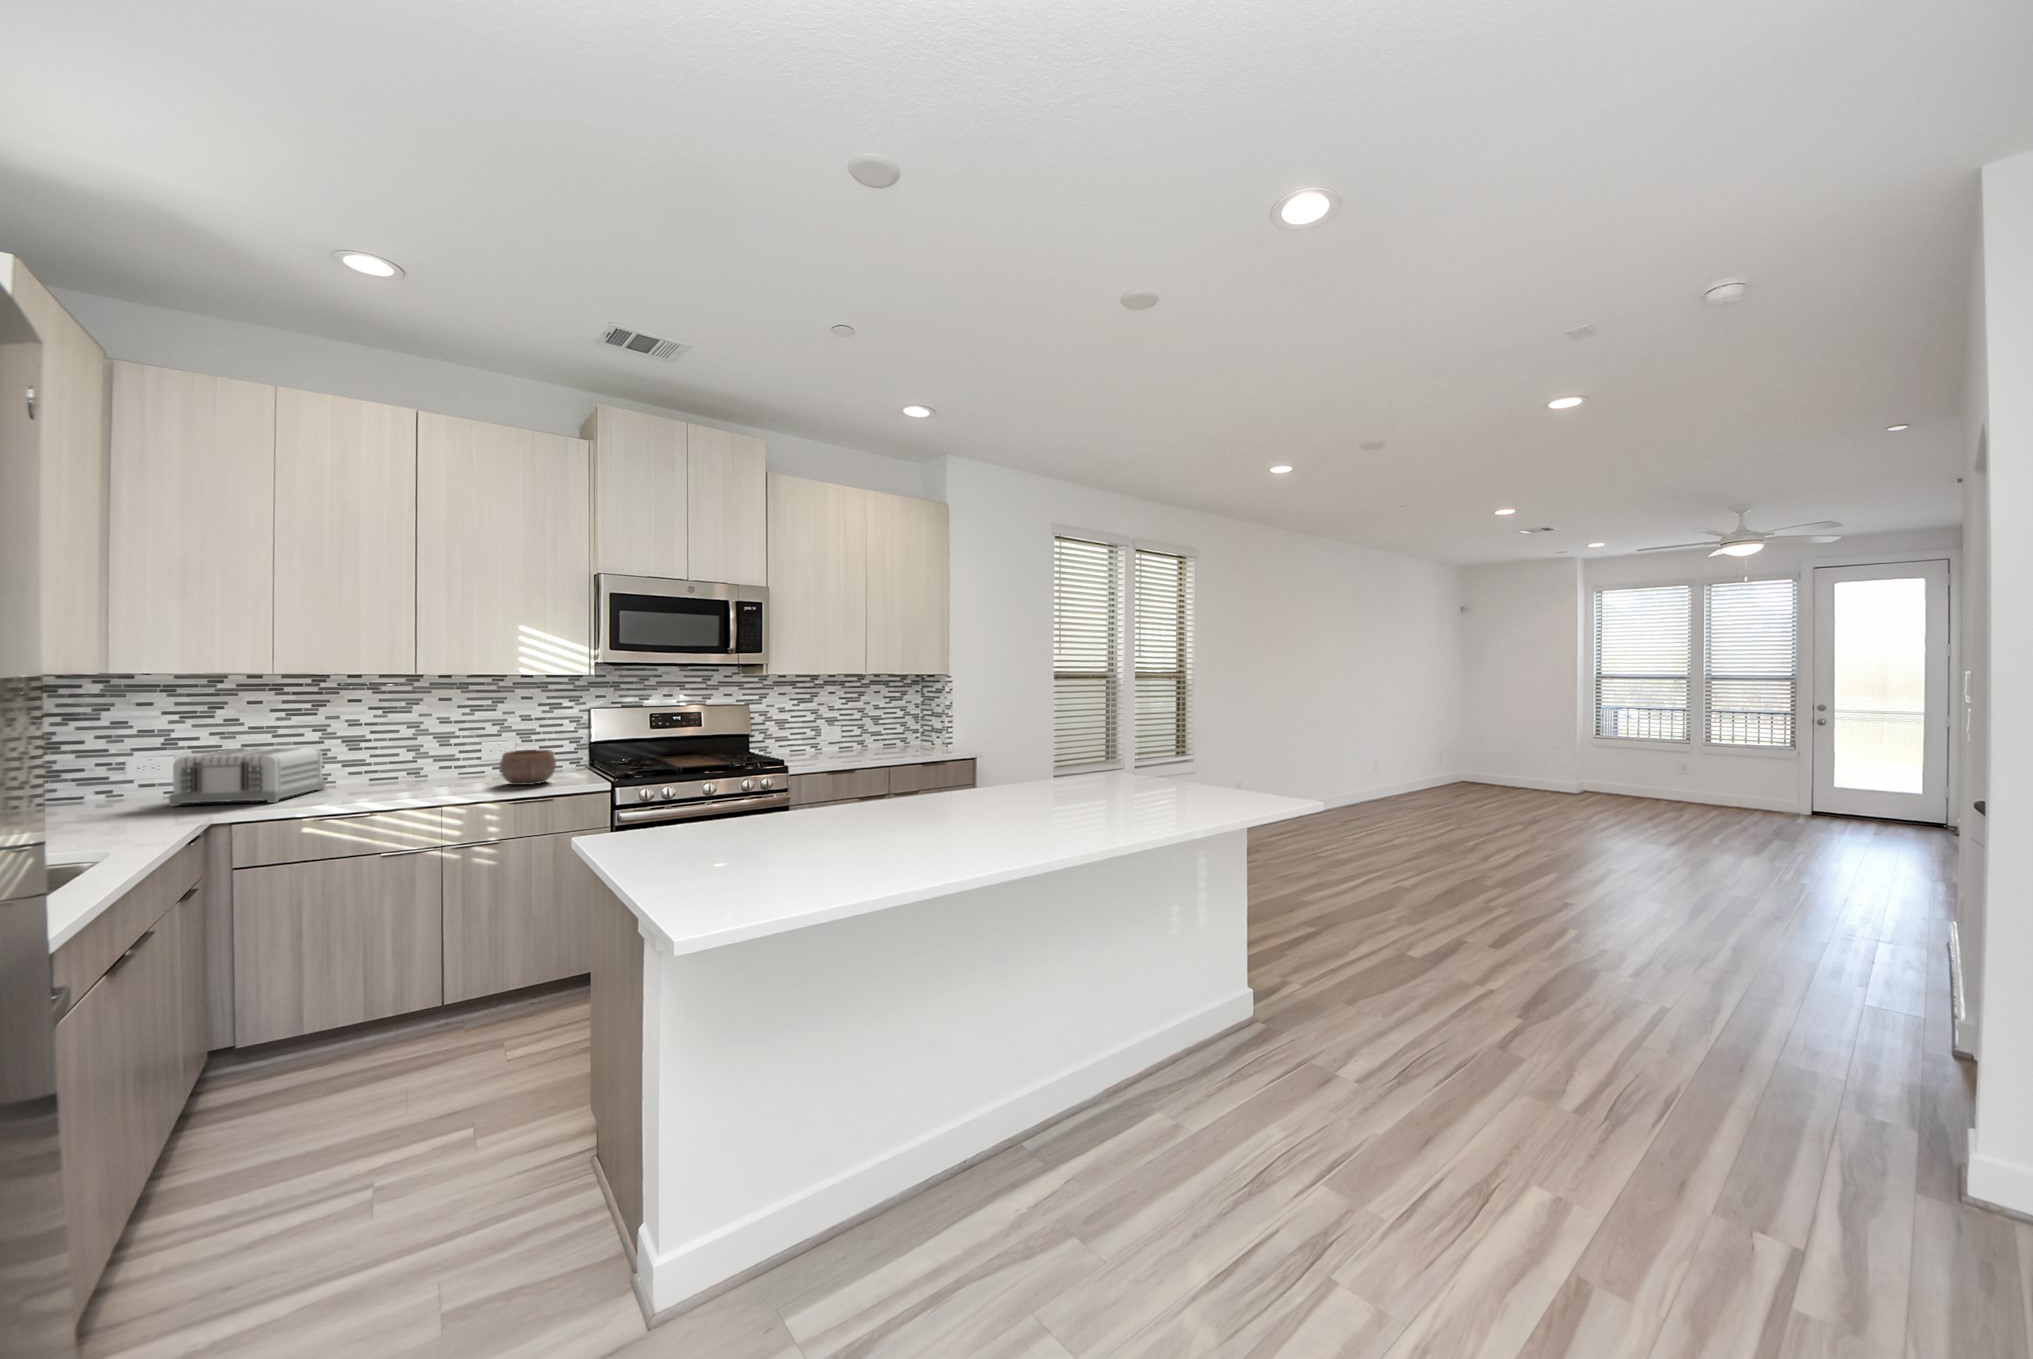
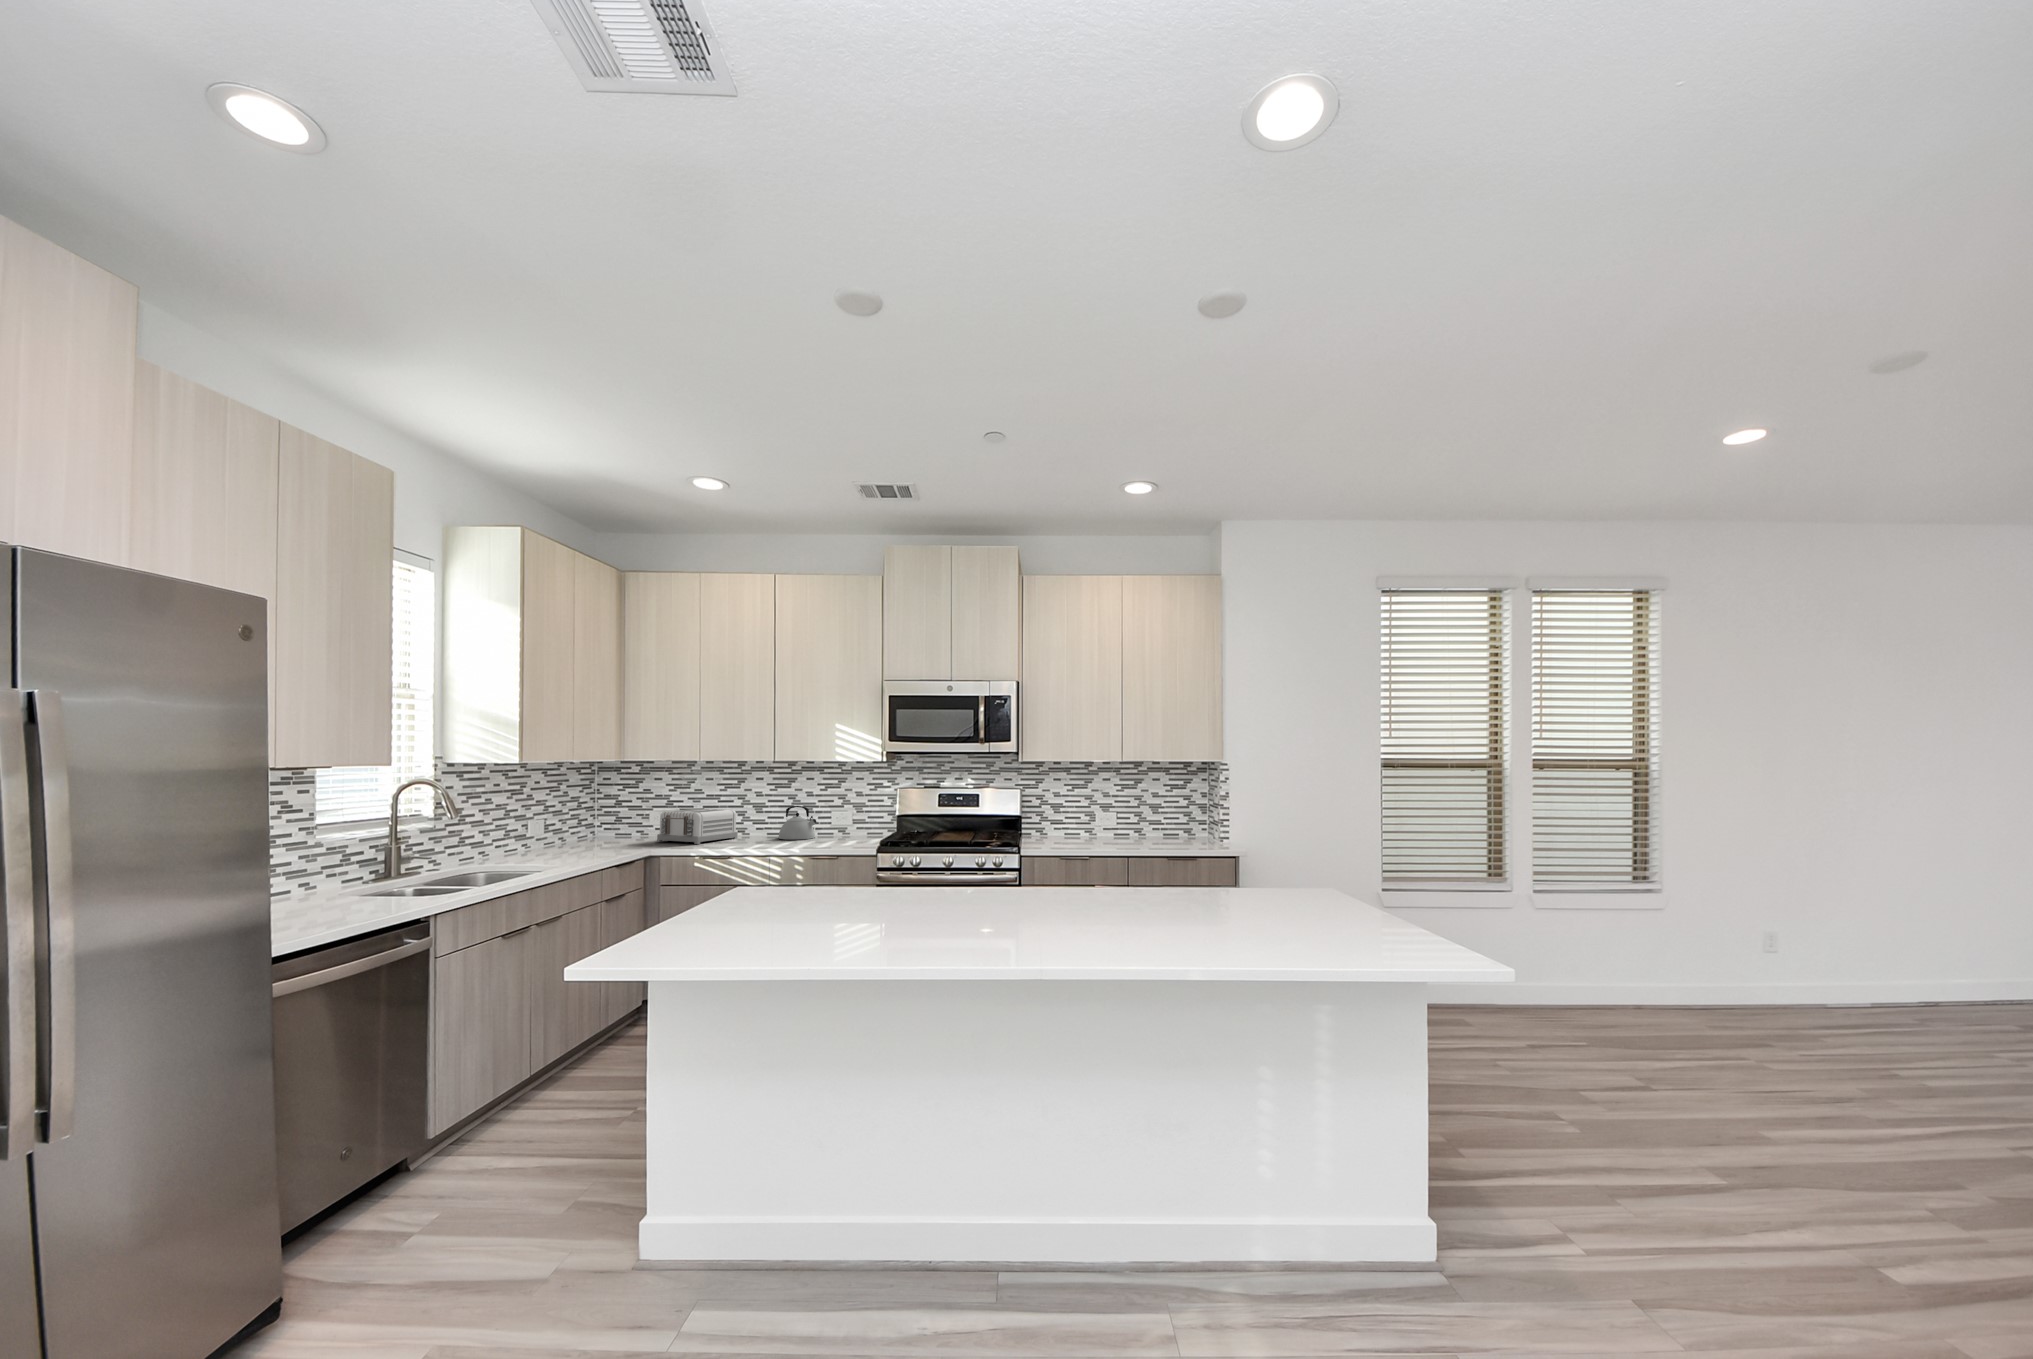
kettle: none [406,737,470,784] -> present [778,806,816,840]
bowl: present [500,750,556,785] -> none [817,819,853,845]

